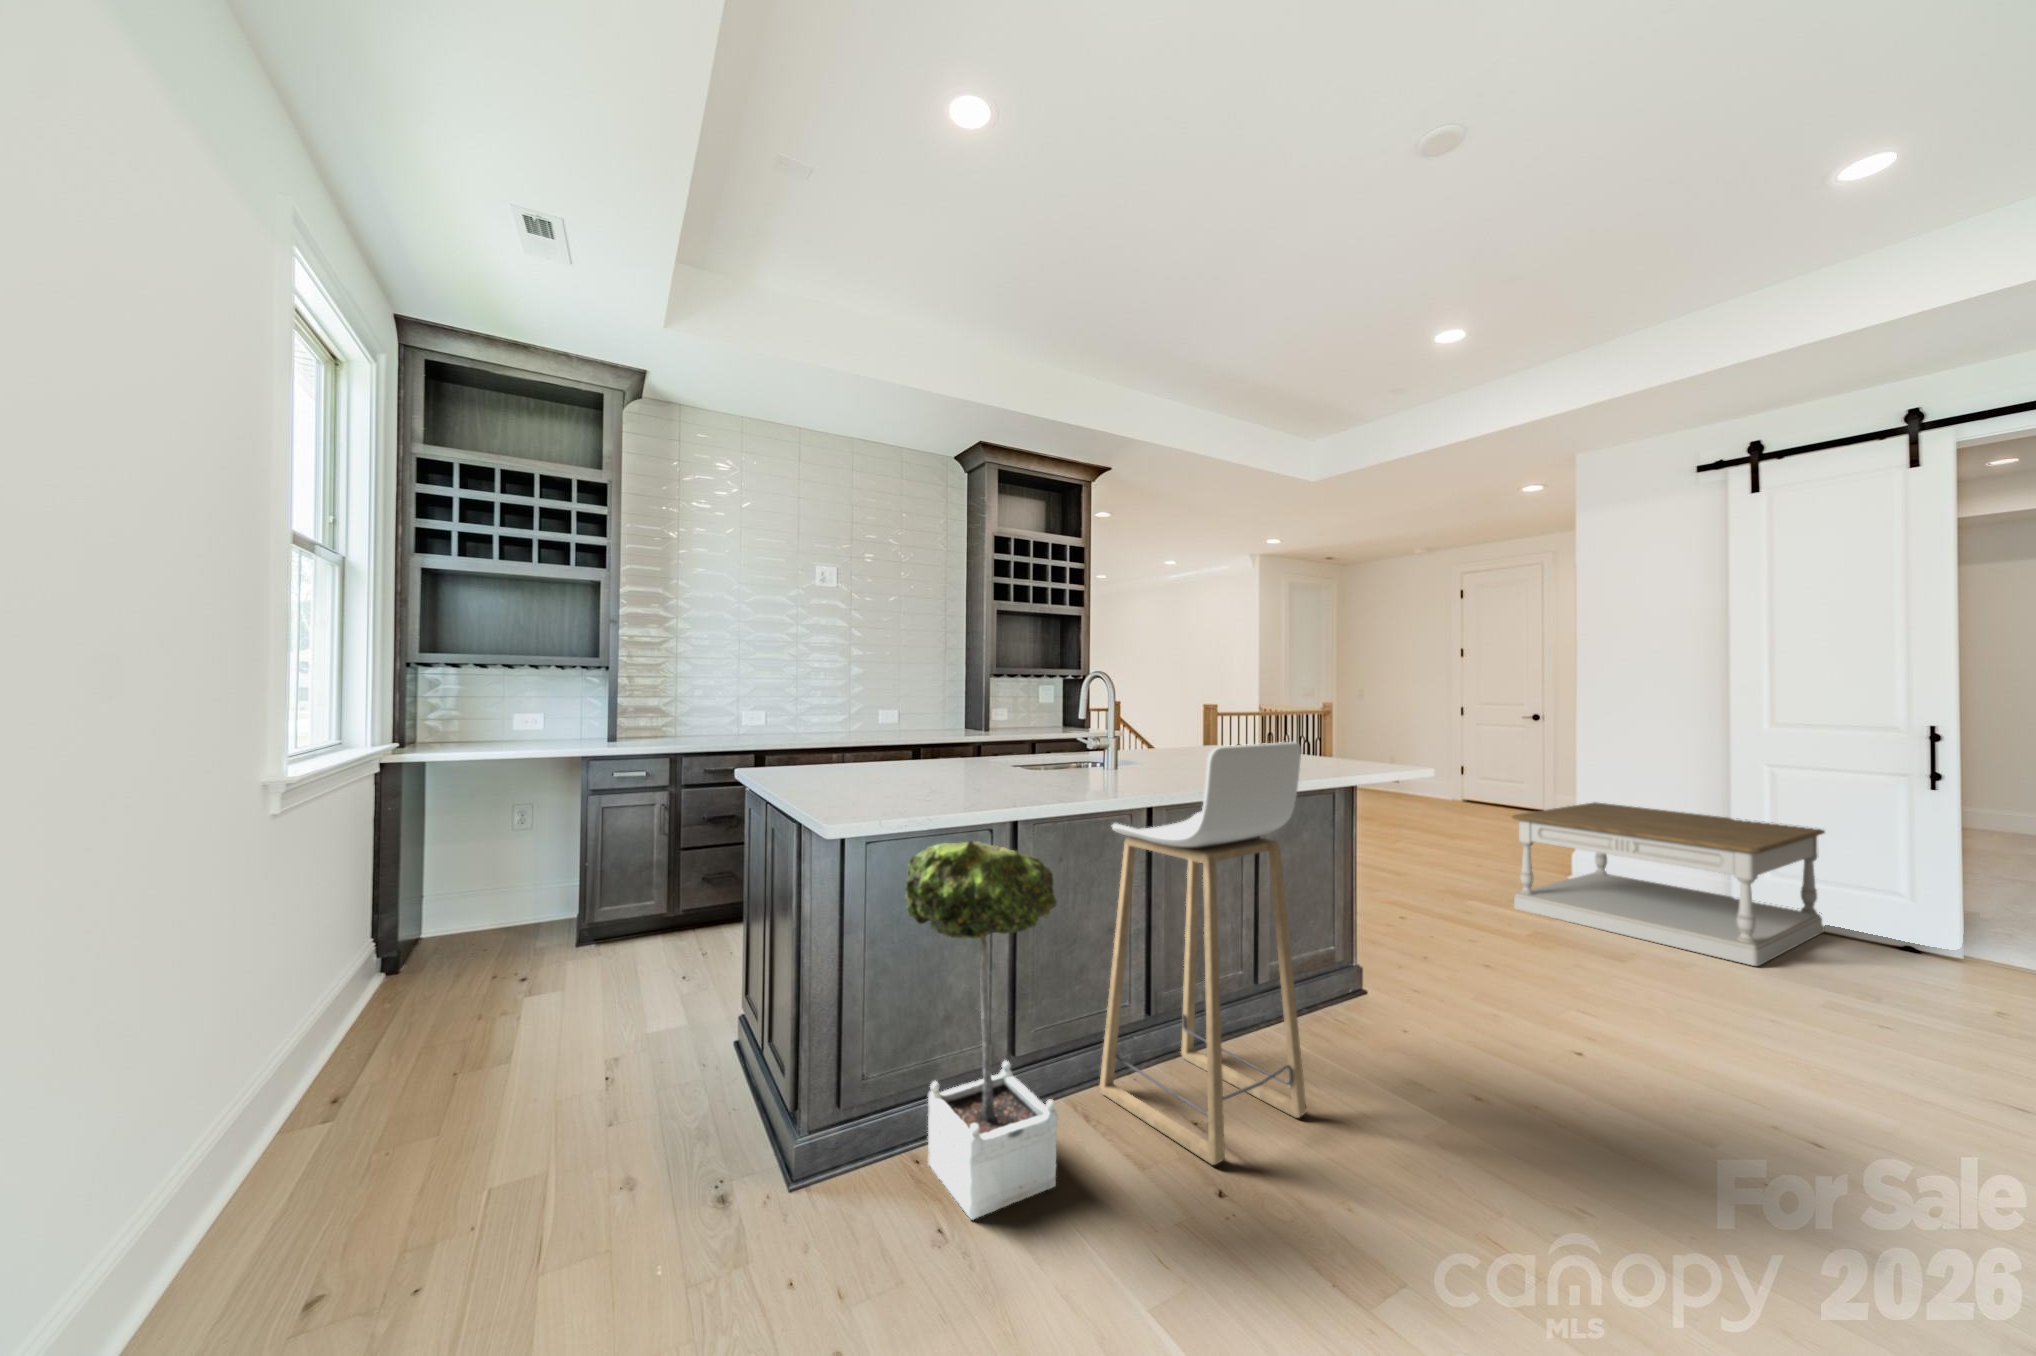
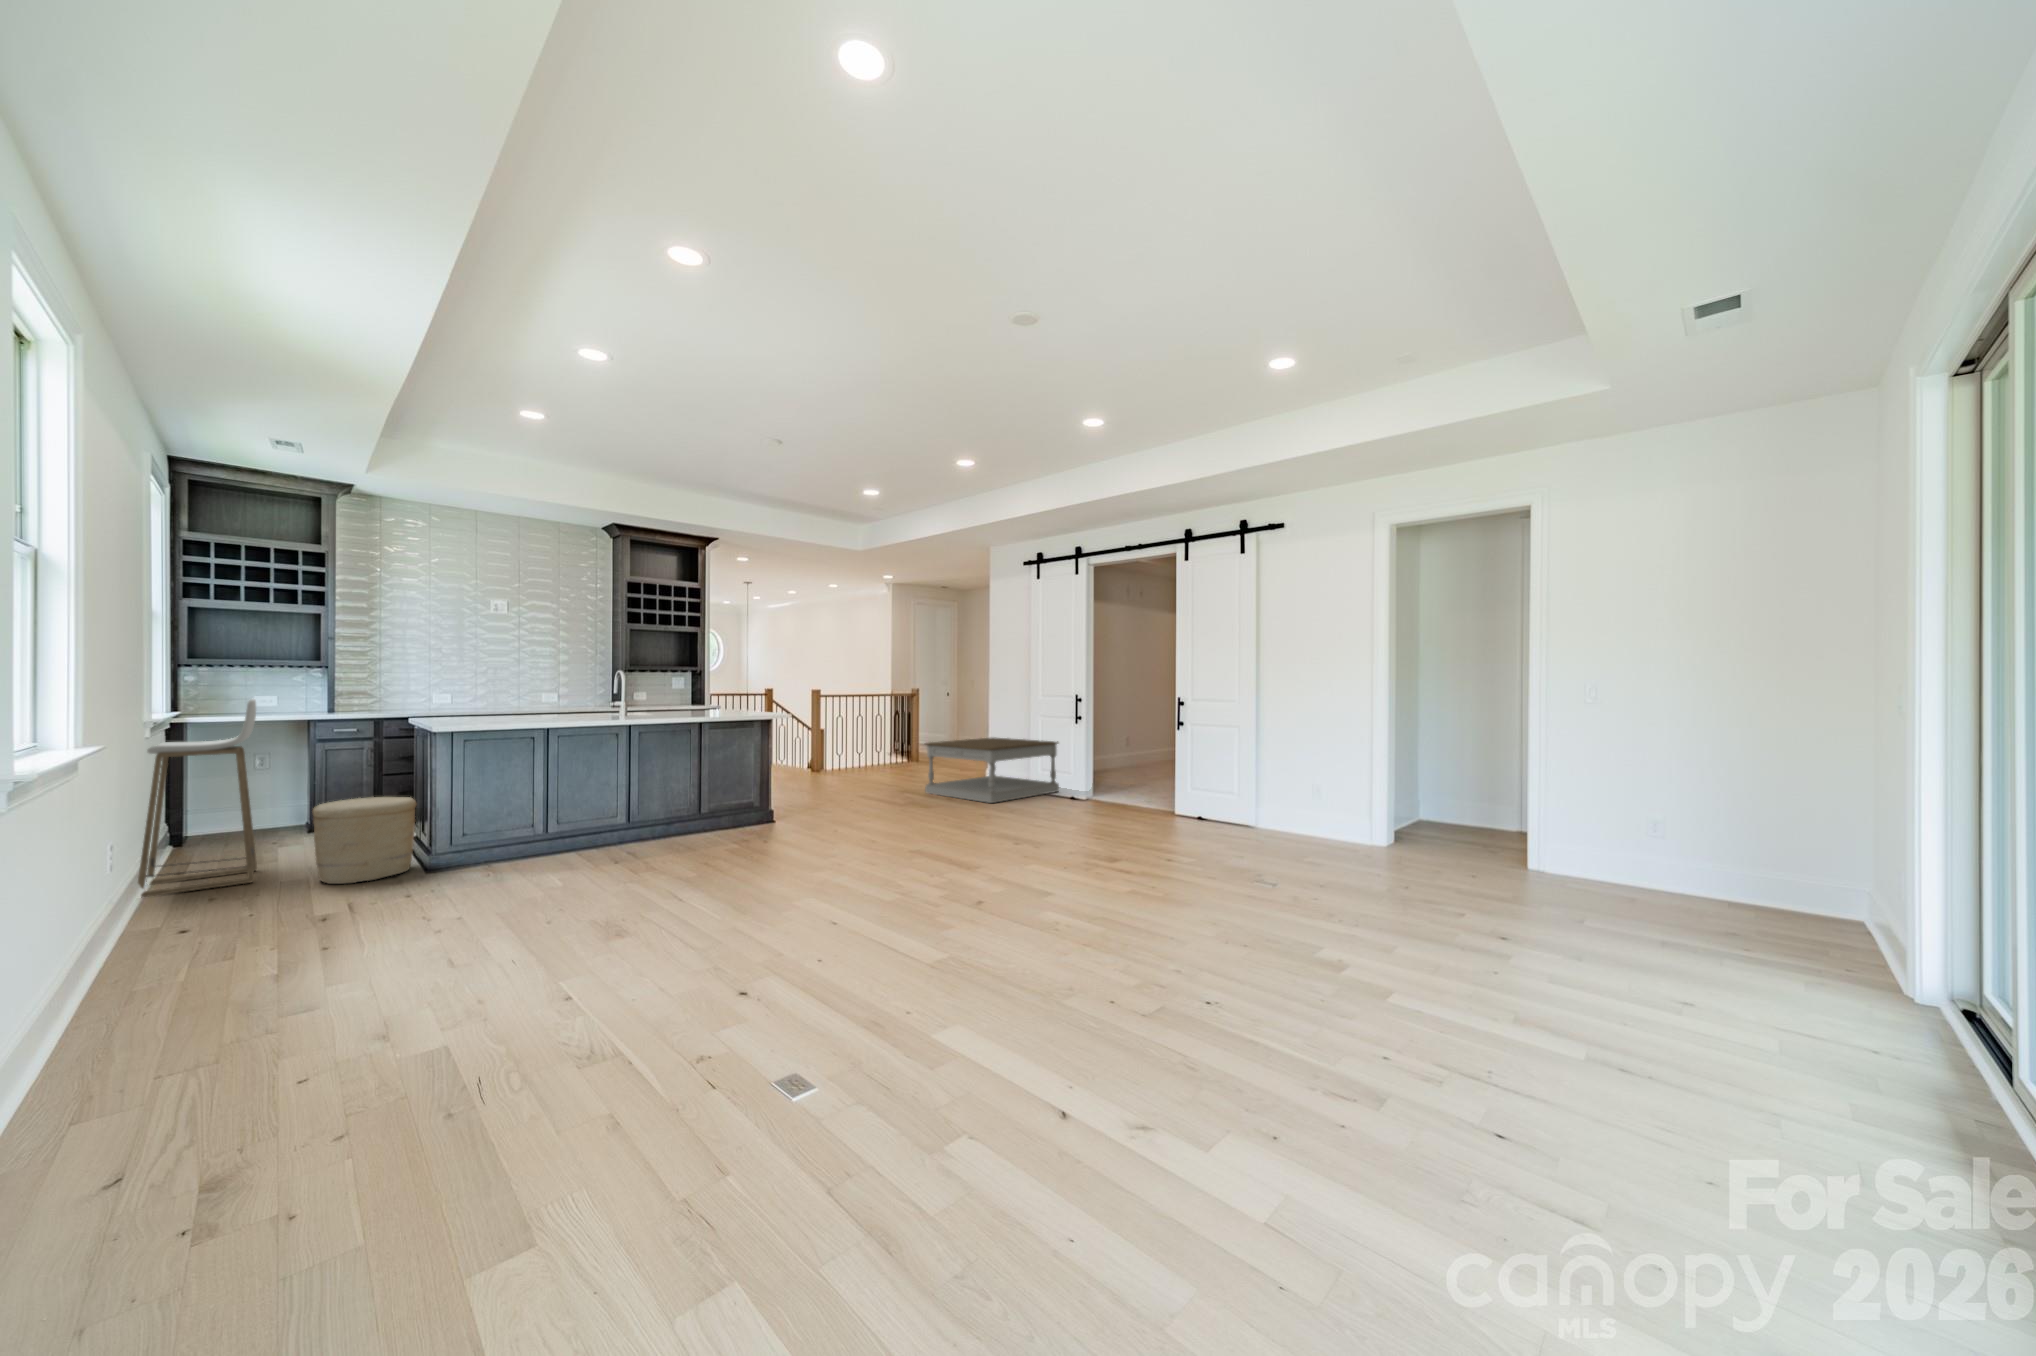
bar stool: present [1100,742,1306,1165] -> present [138,698,257,898]
potted tree: present [905,841,1057,1220] -> none [479,731,552,875]
woven basket: none [565,951,761,1201] -> present [312,797,416,884]

